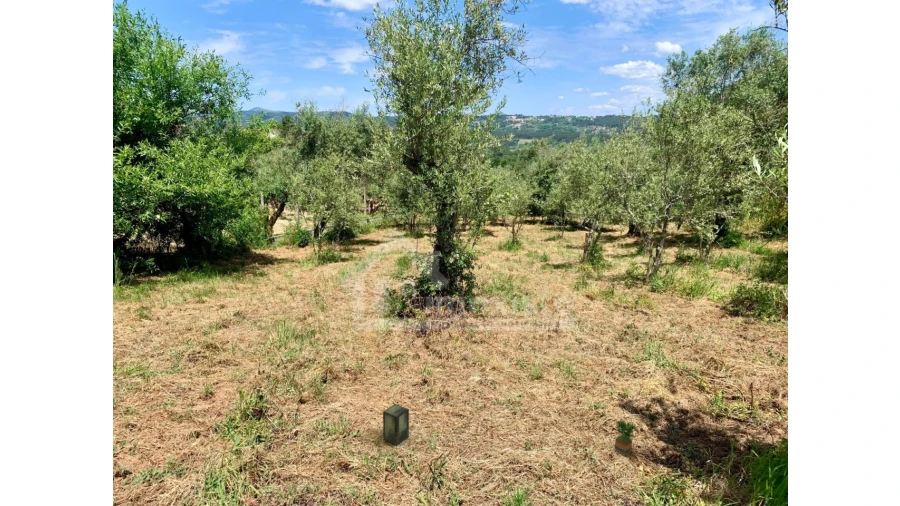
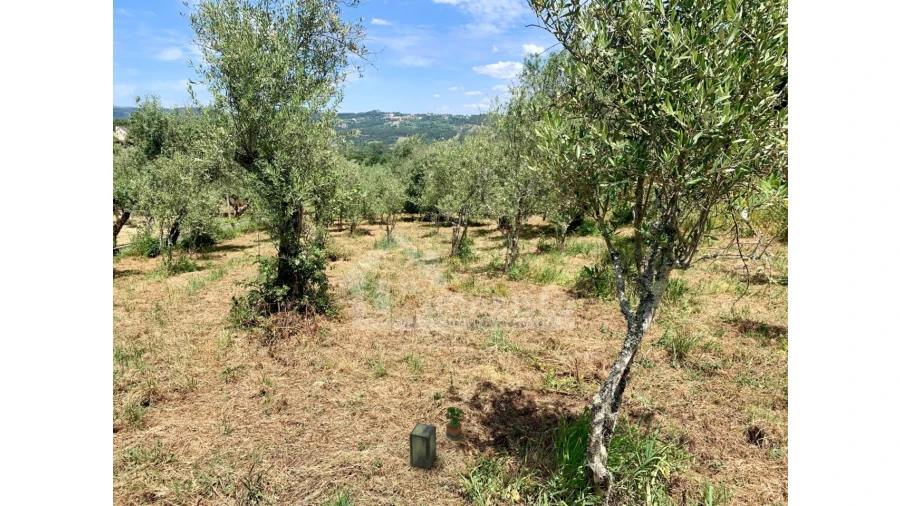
storage box: present [383,404,409,446] -> present [409,423,436,469]

